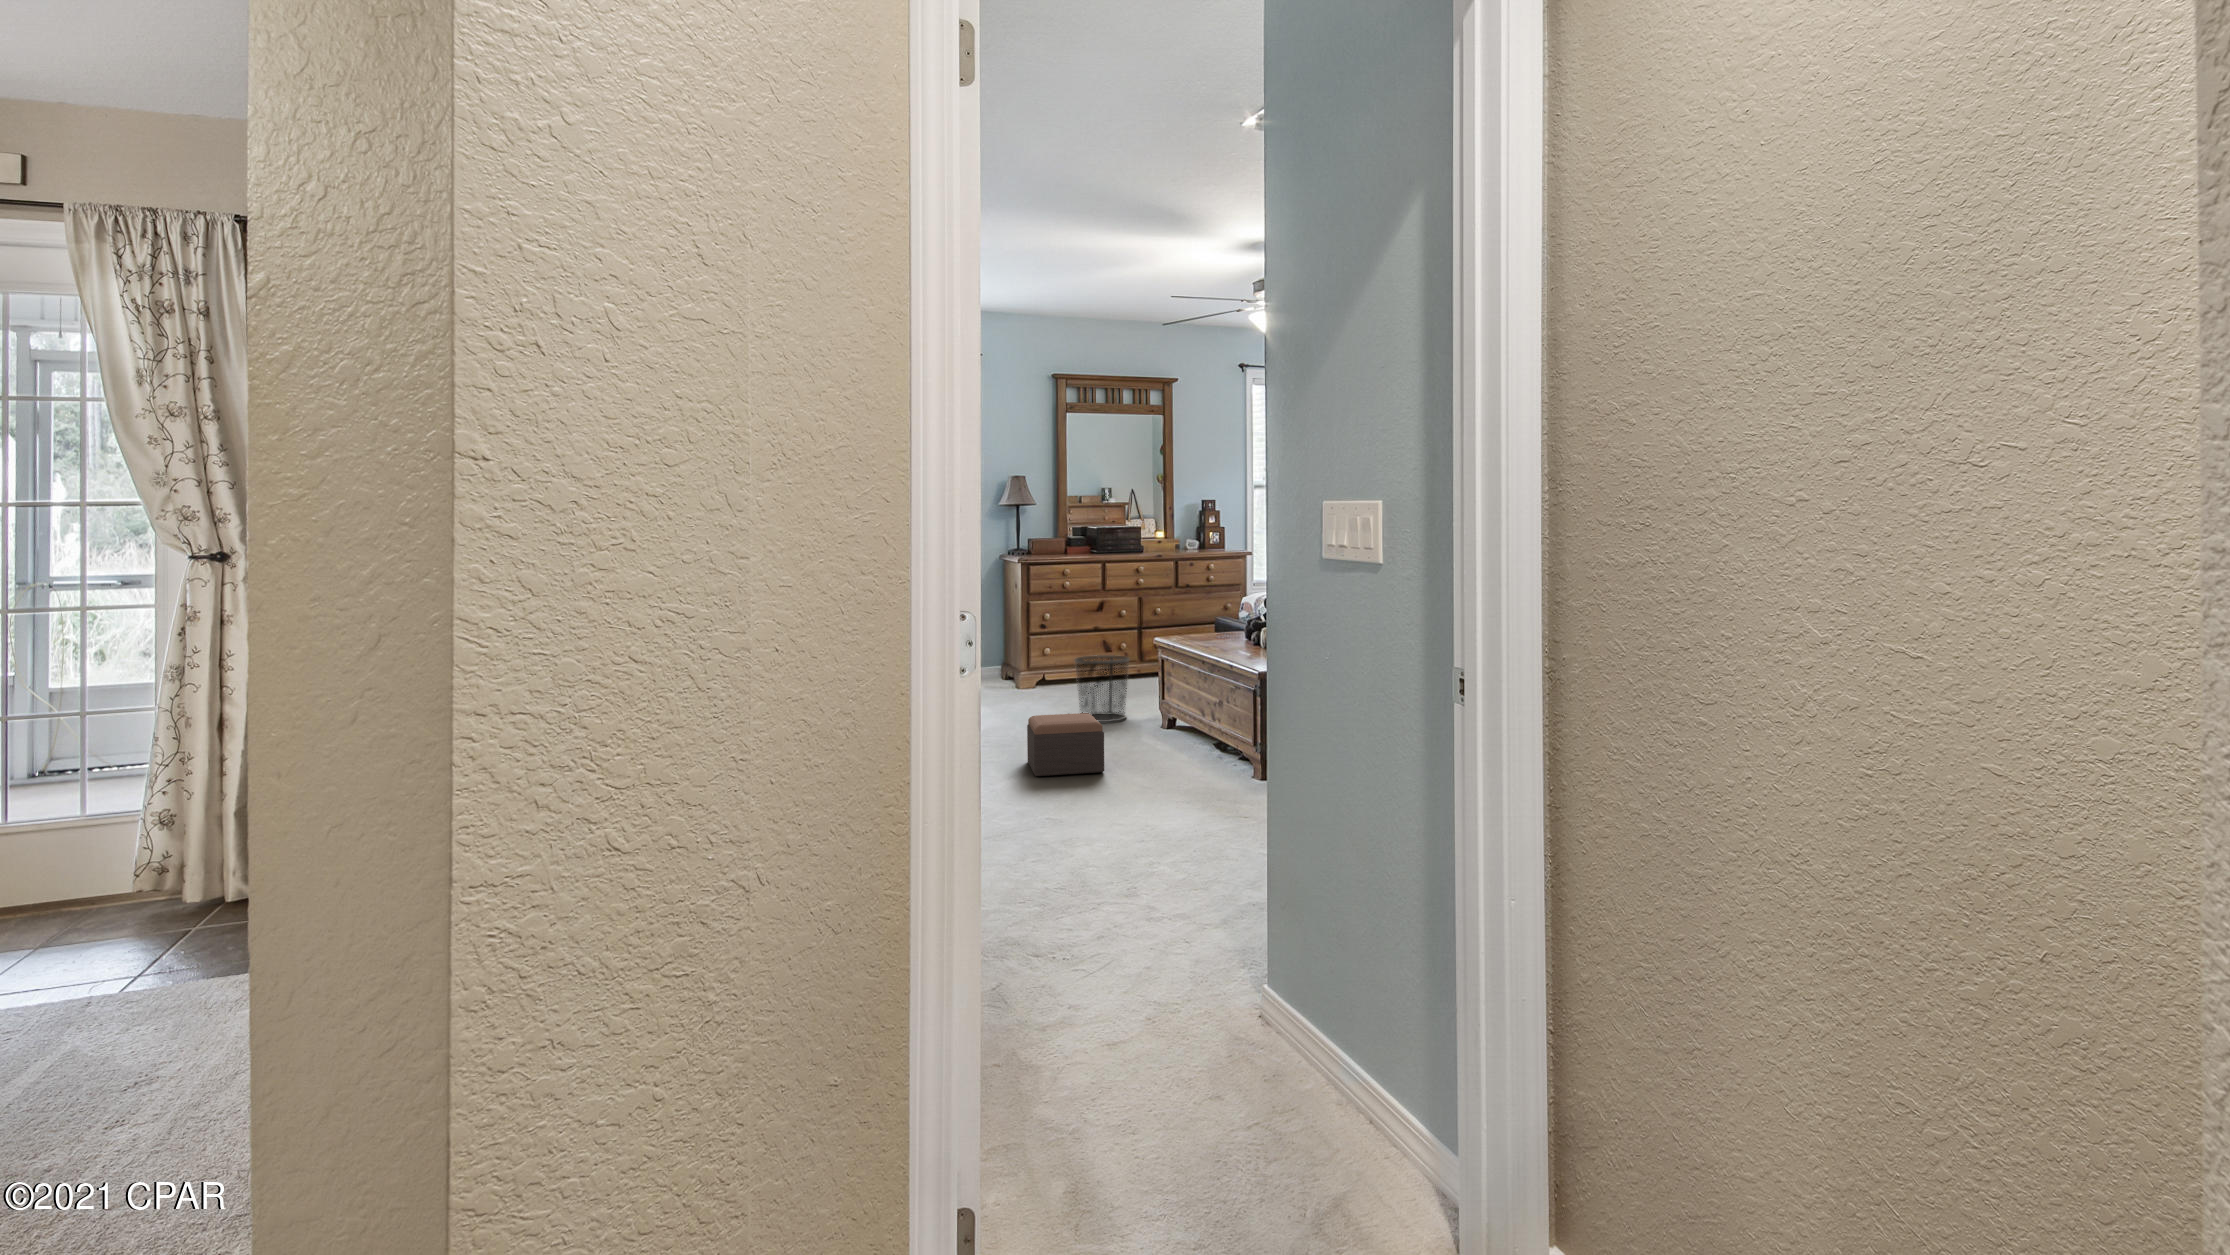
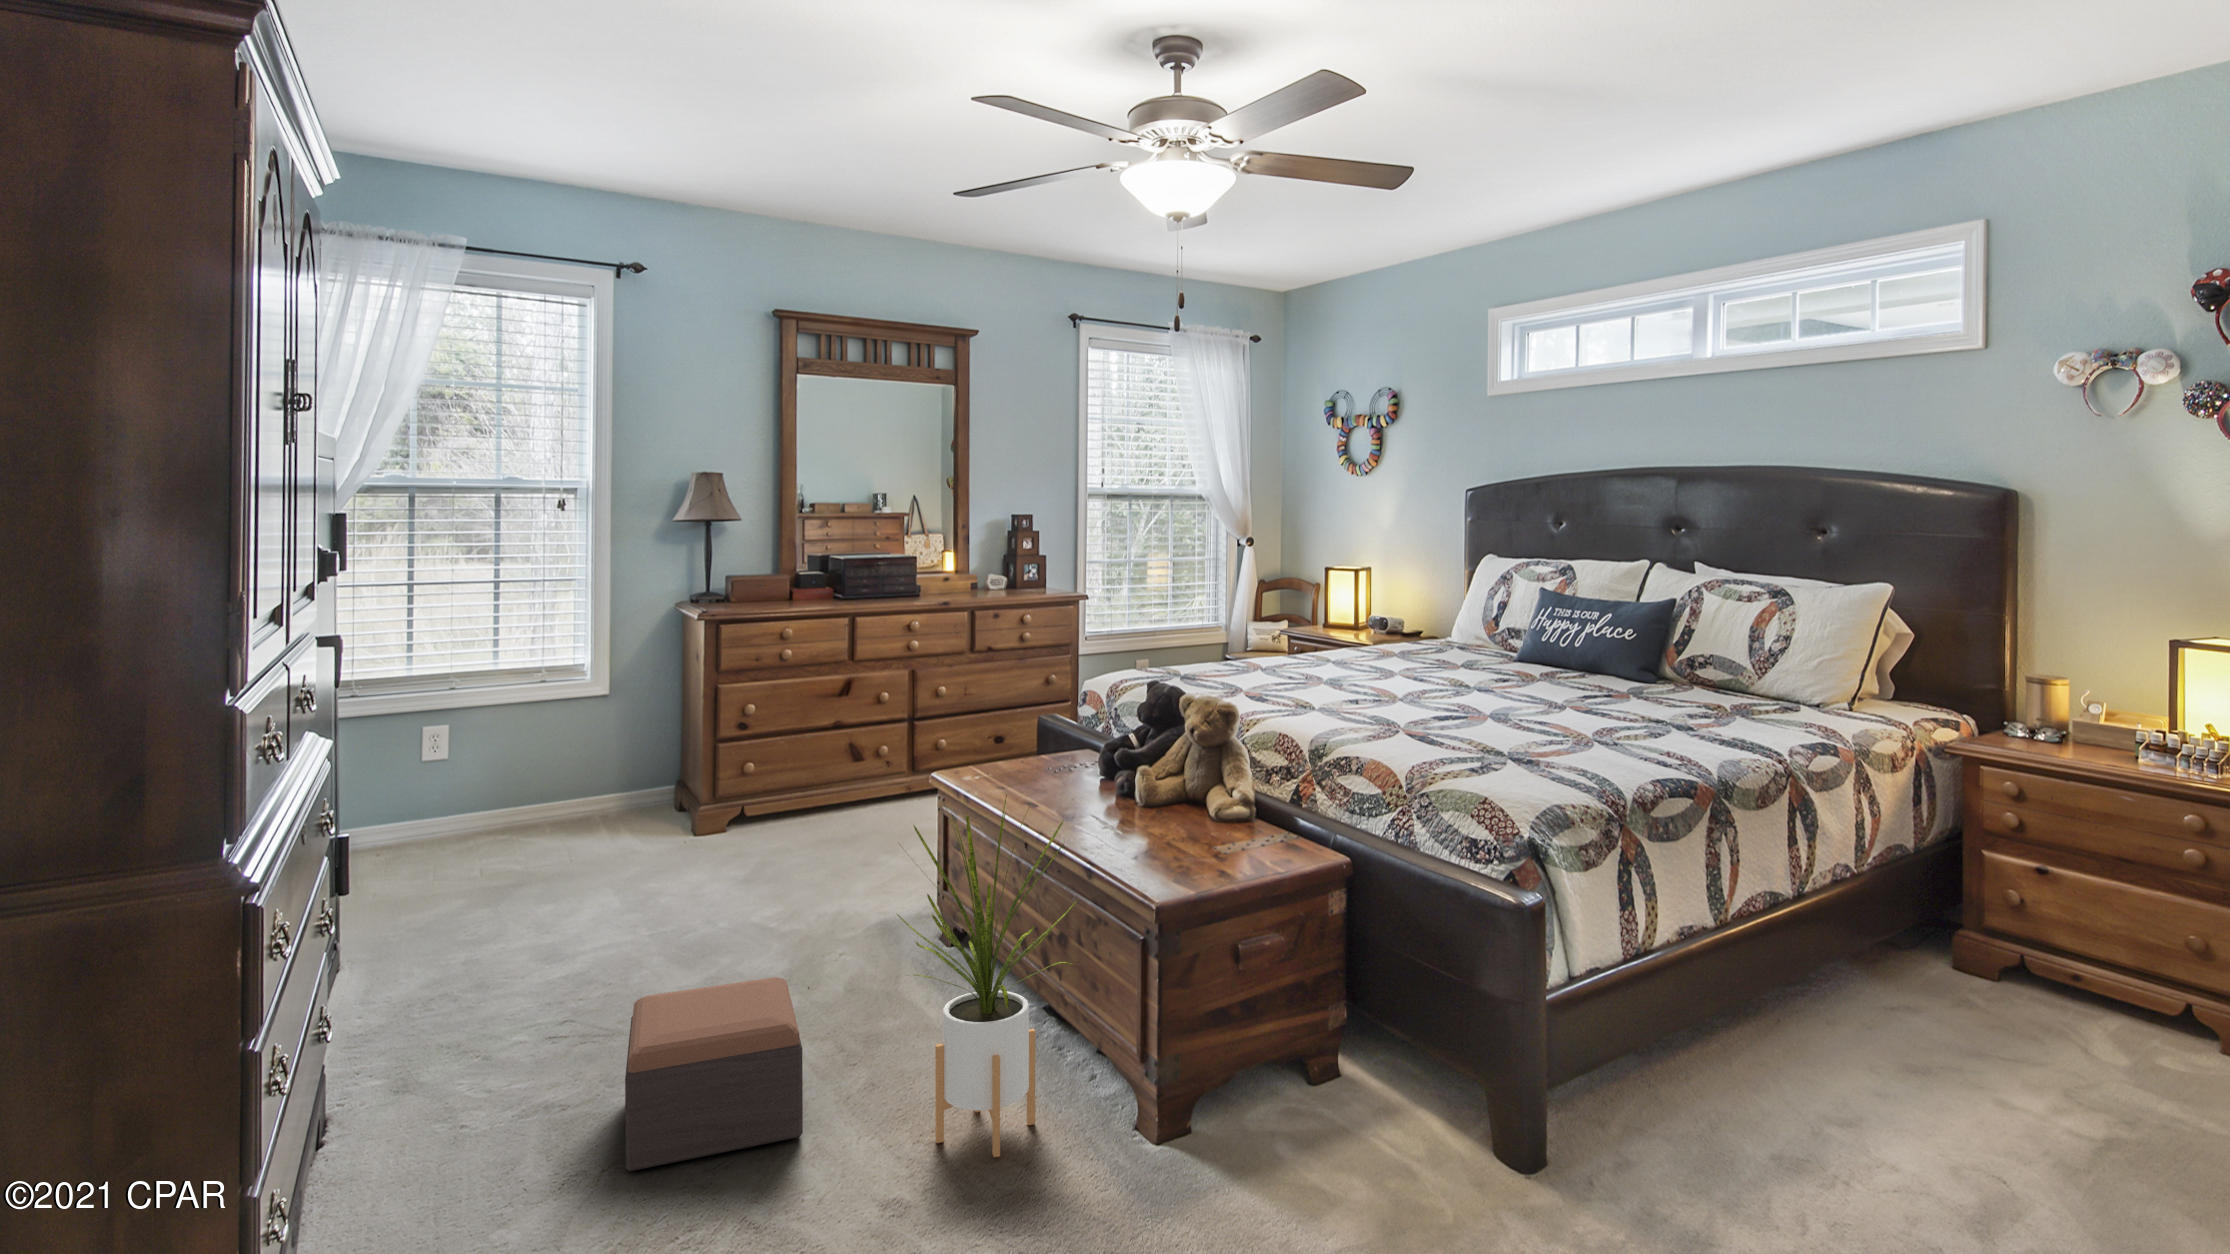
house plant: none [1144,624,1224,780] -> present [897,795,1076,1157]
waste bin: present [1075,655,1129,722] -> none [777,795,886,930]

